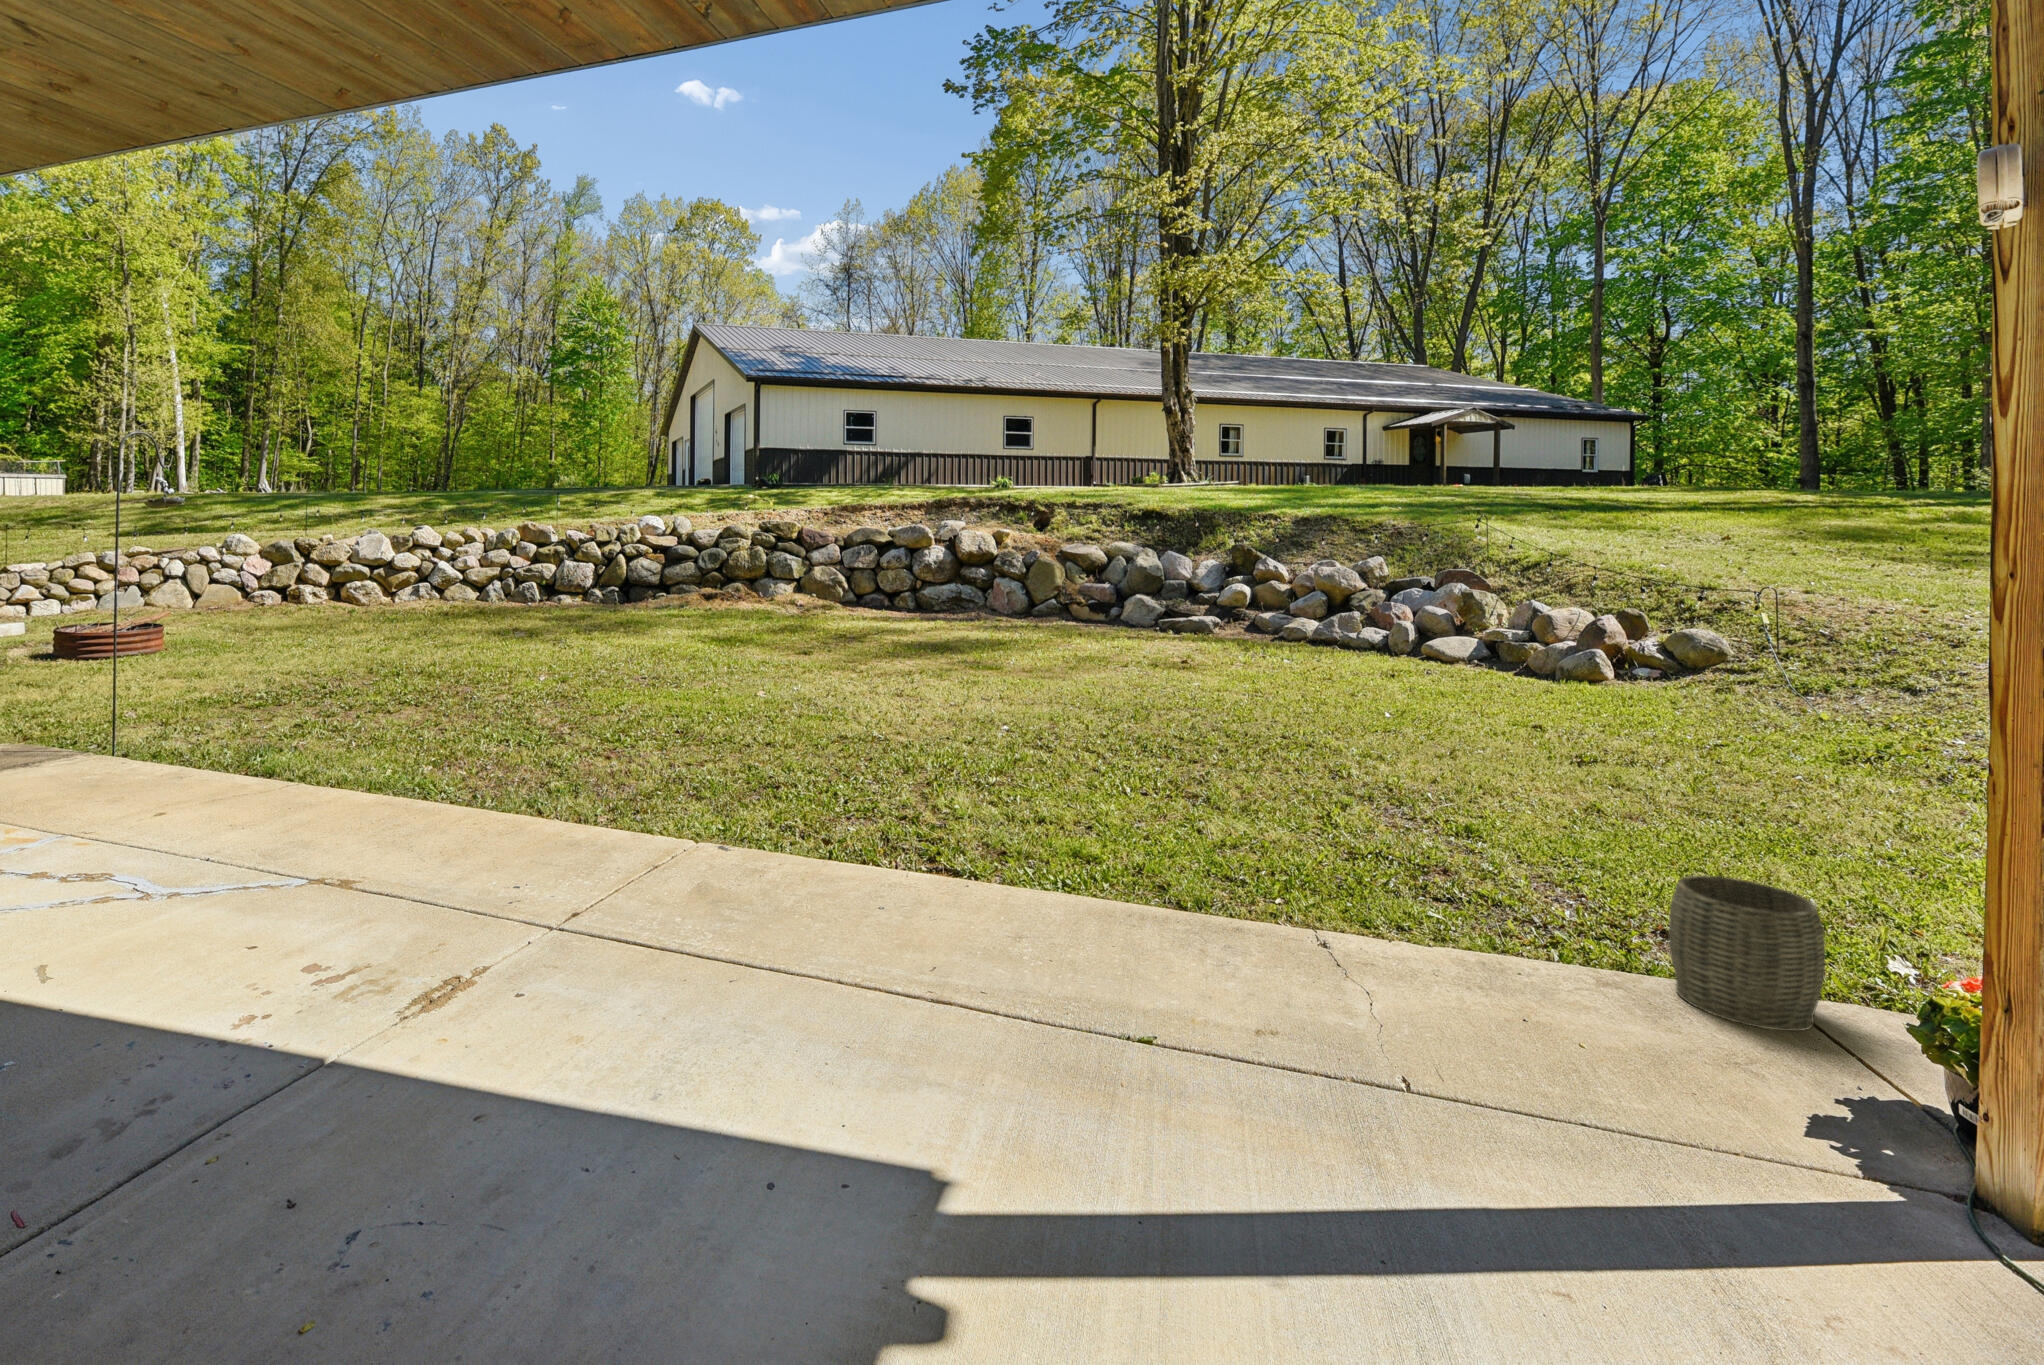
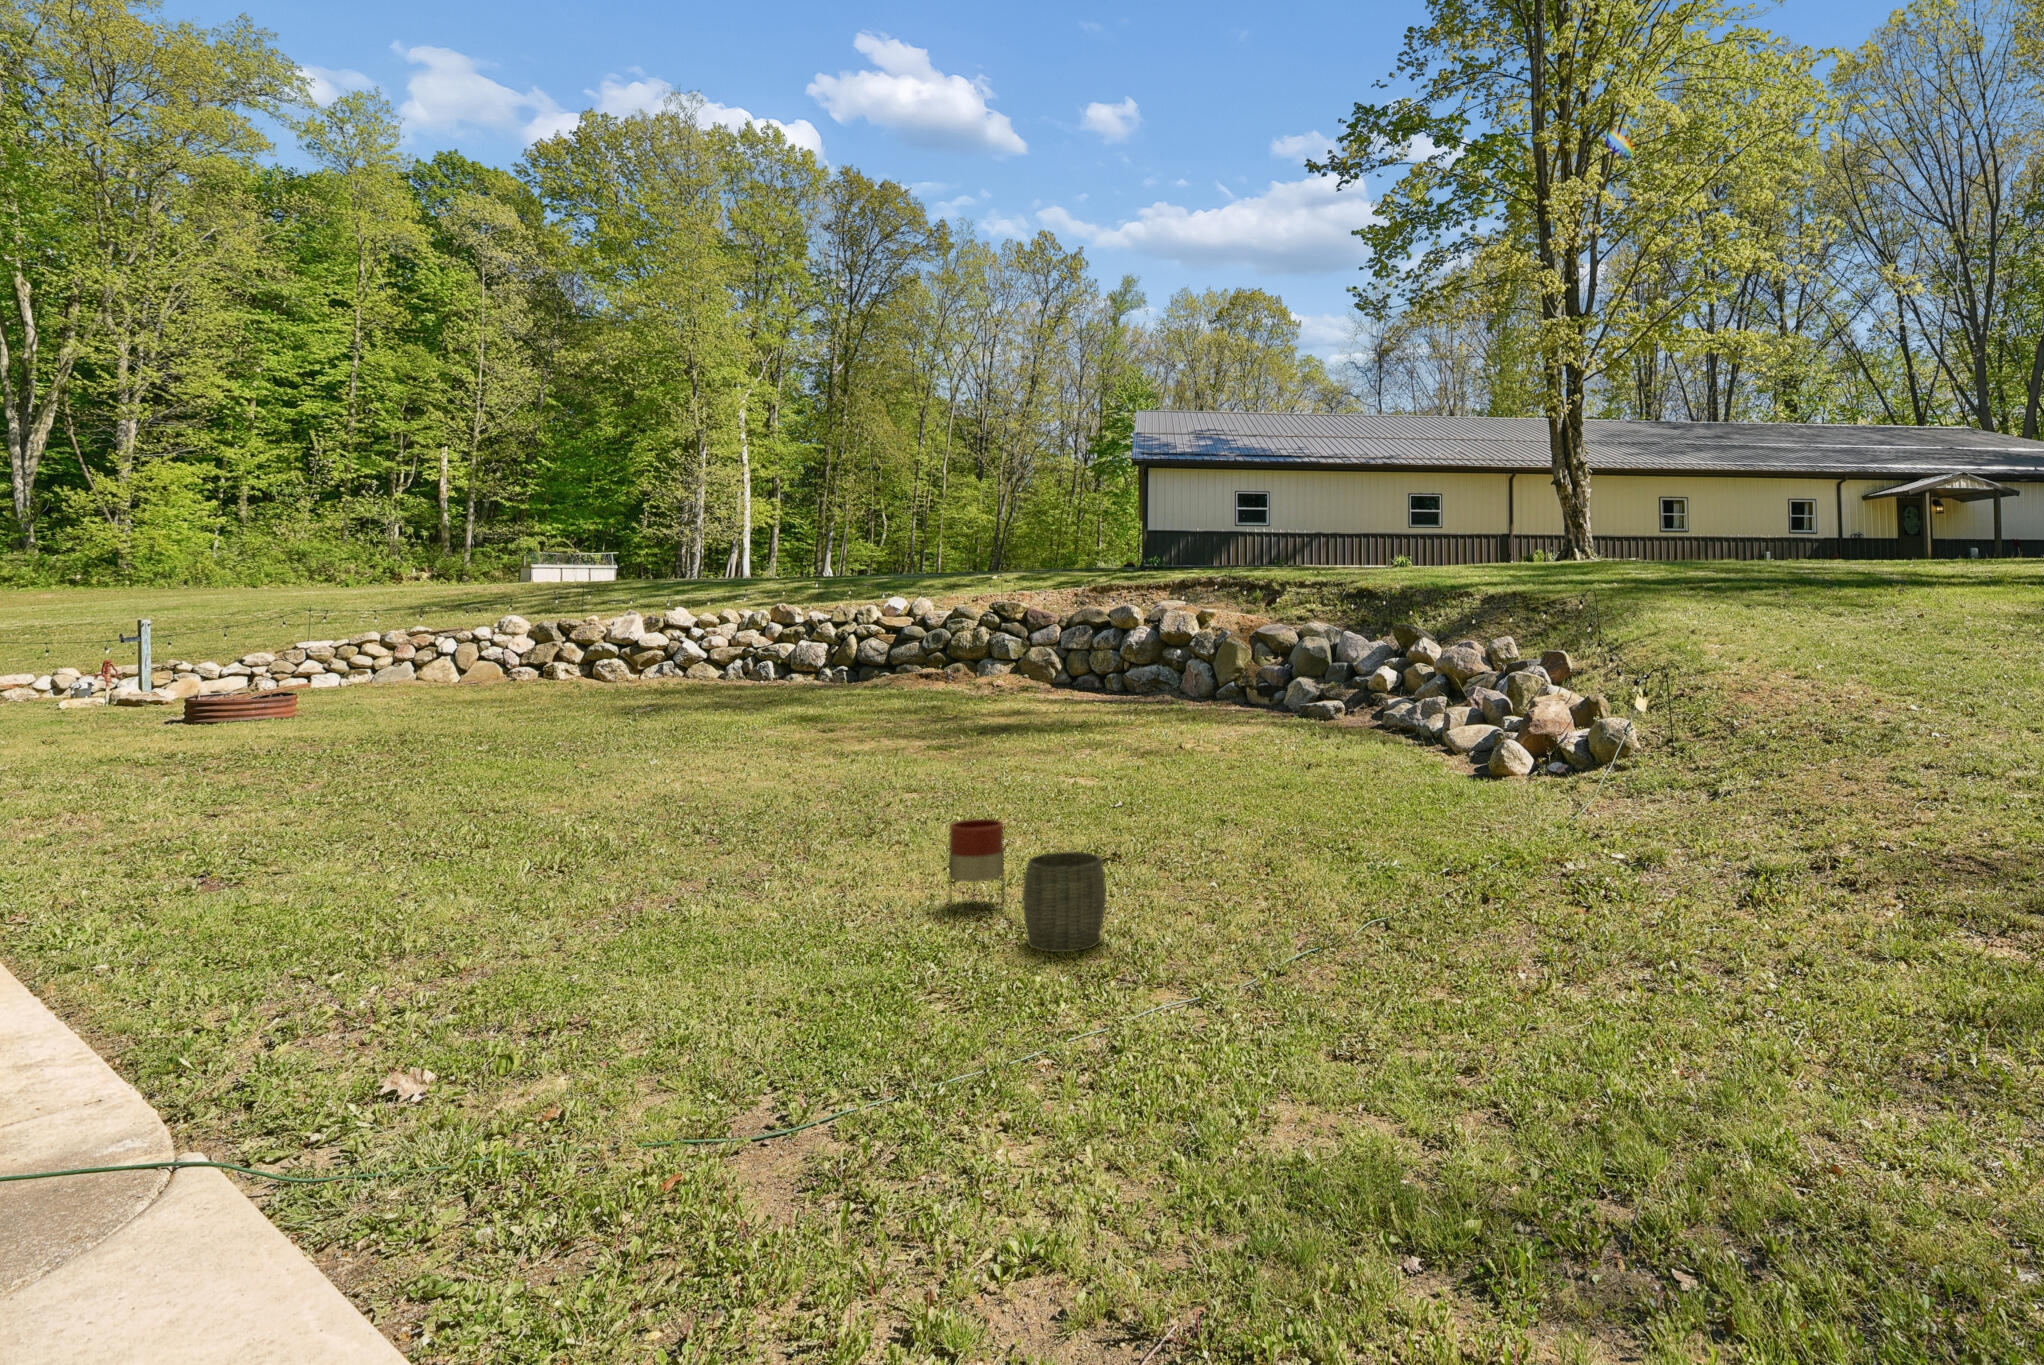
planter: none [1398,814,1483,944] -> present [949,819,1004,908]

